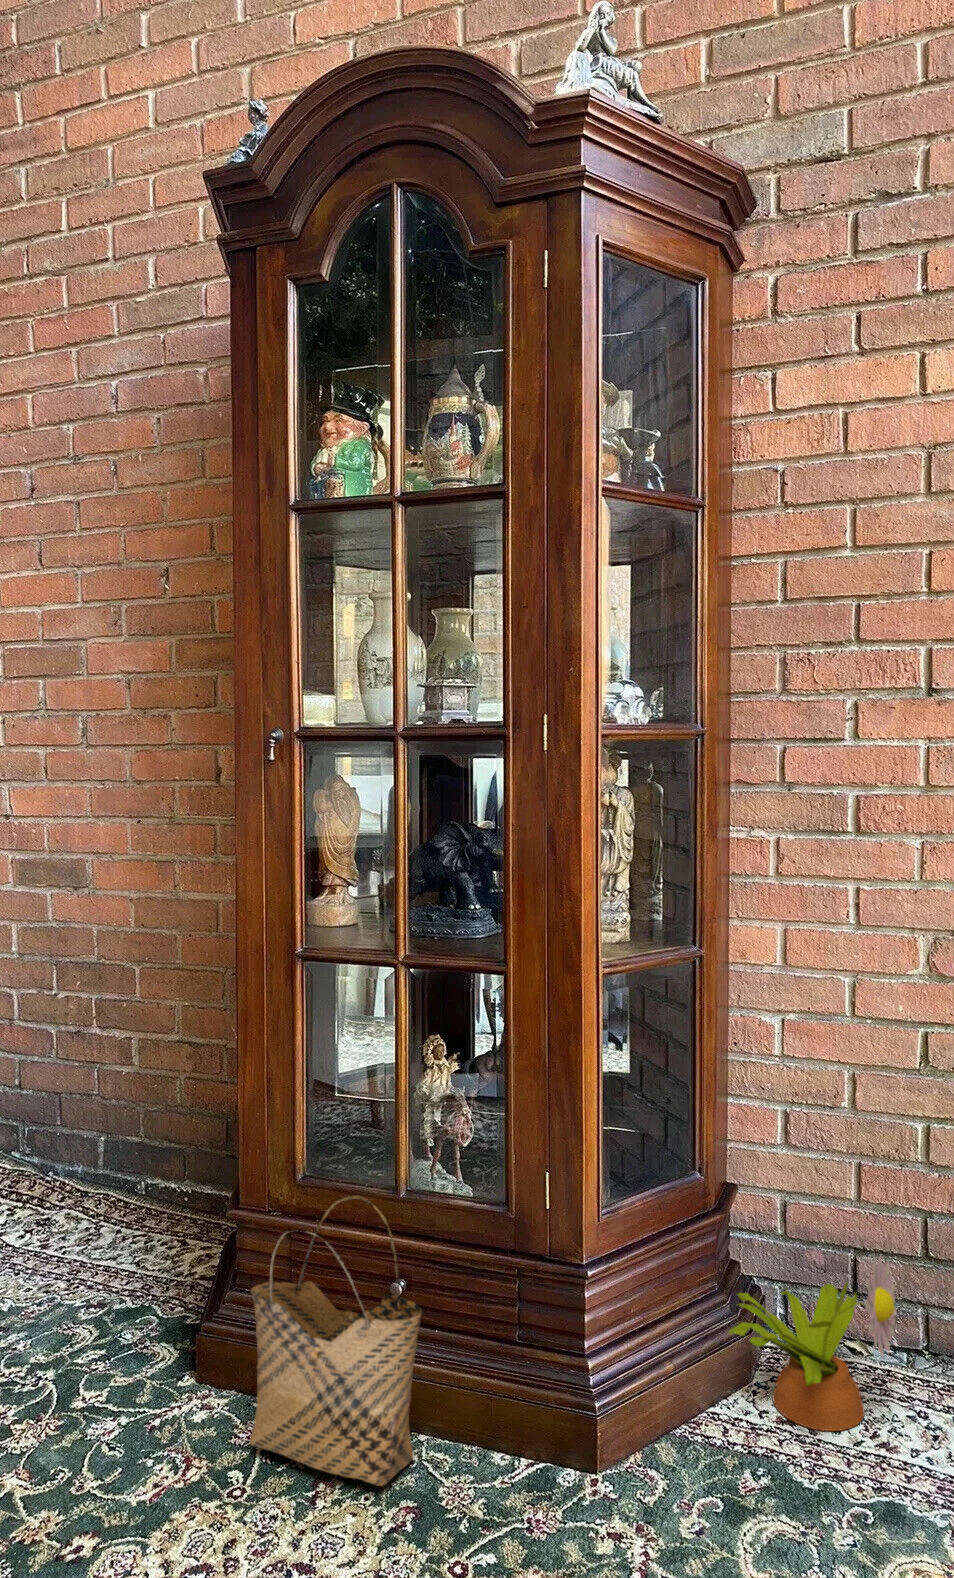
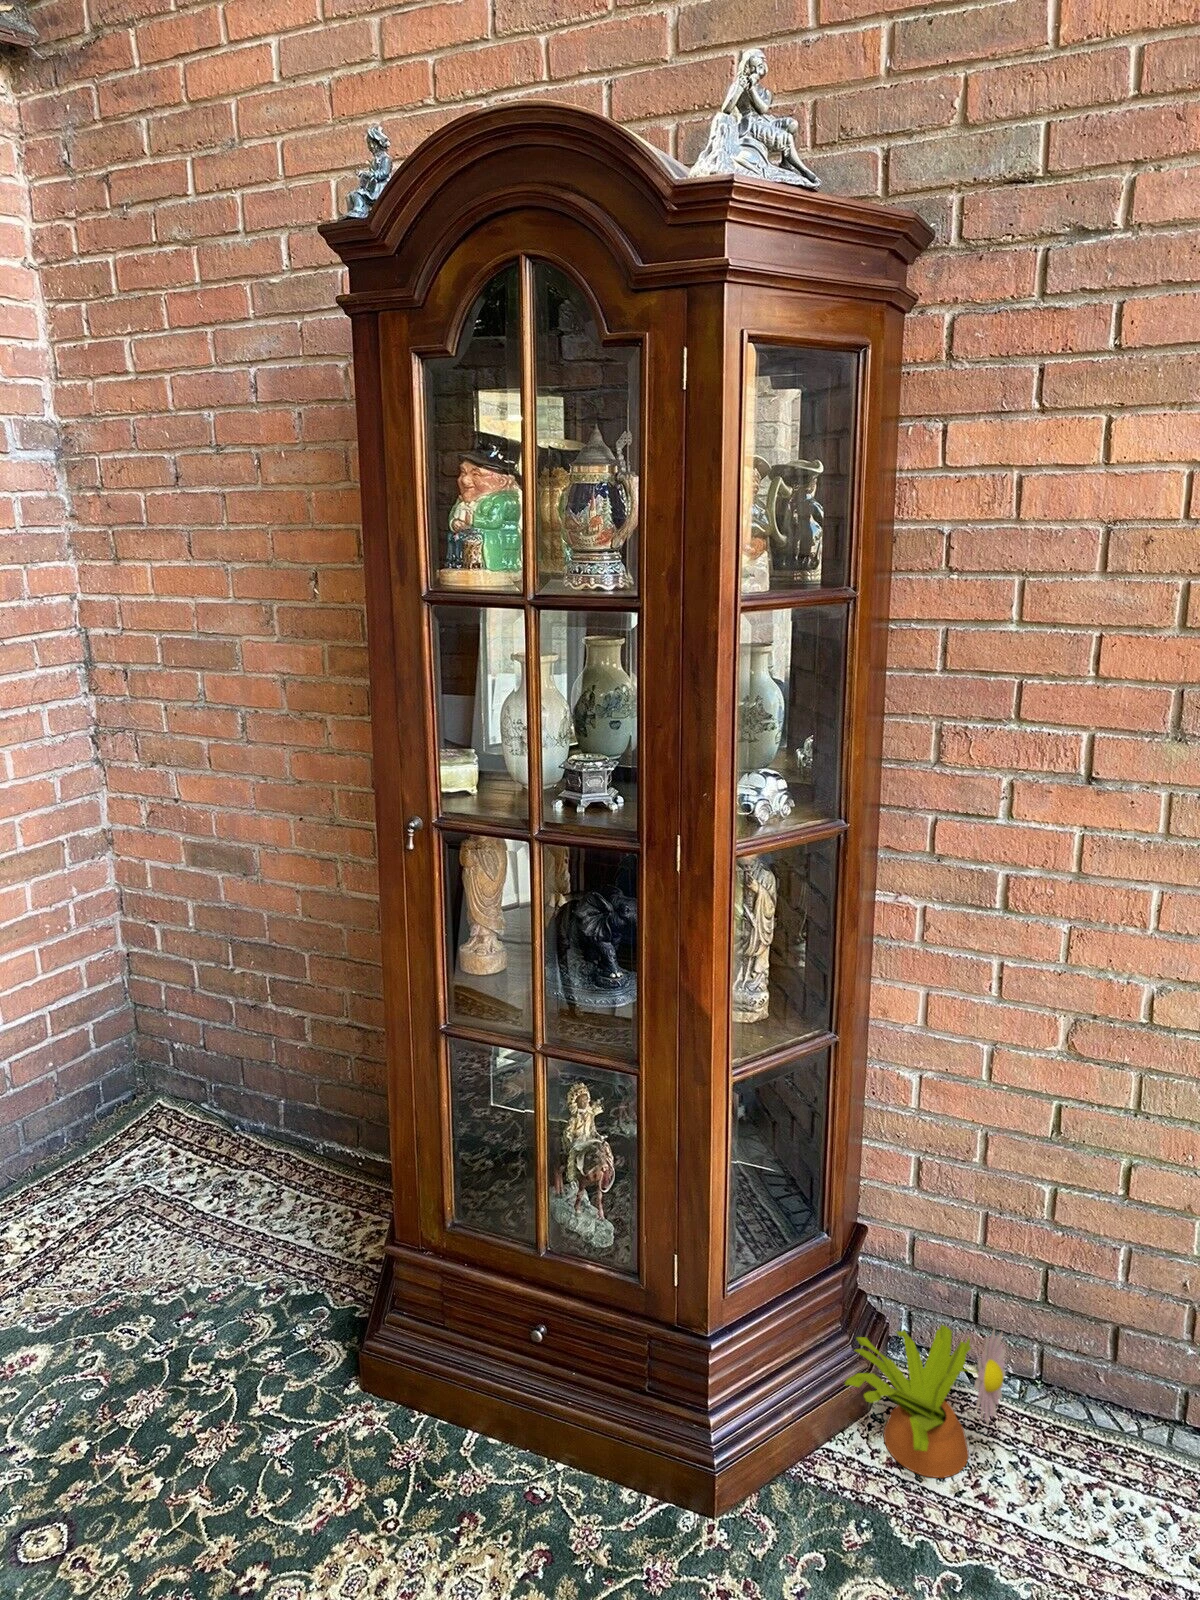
woven basket: present [250,1195,422,1486] -> none [401,1262,557,1528]

